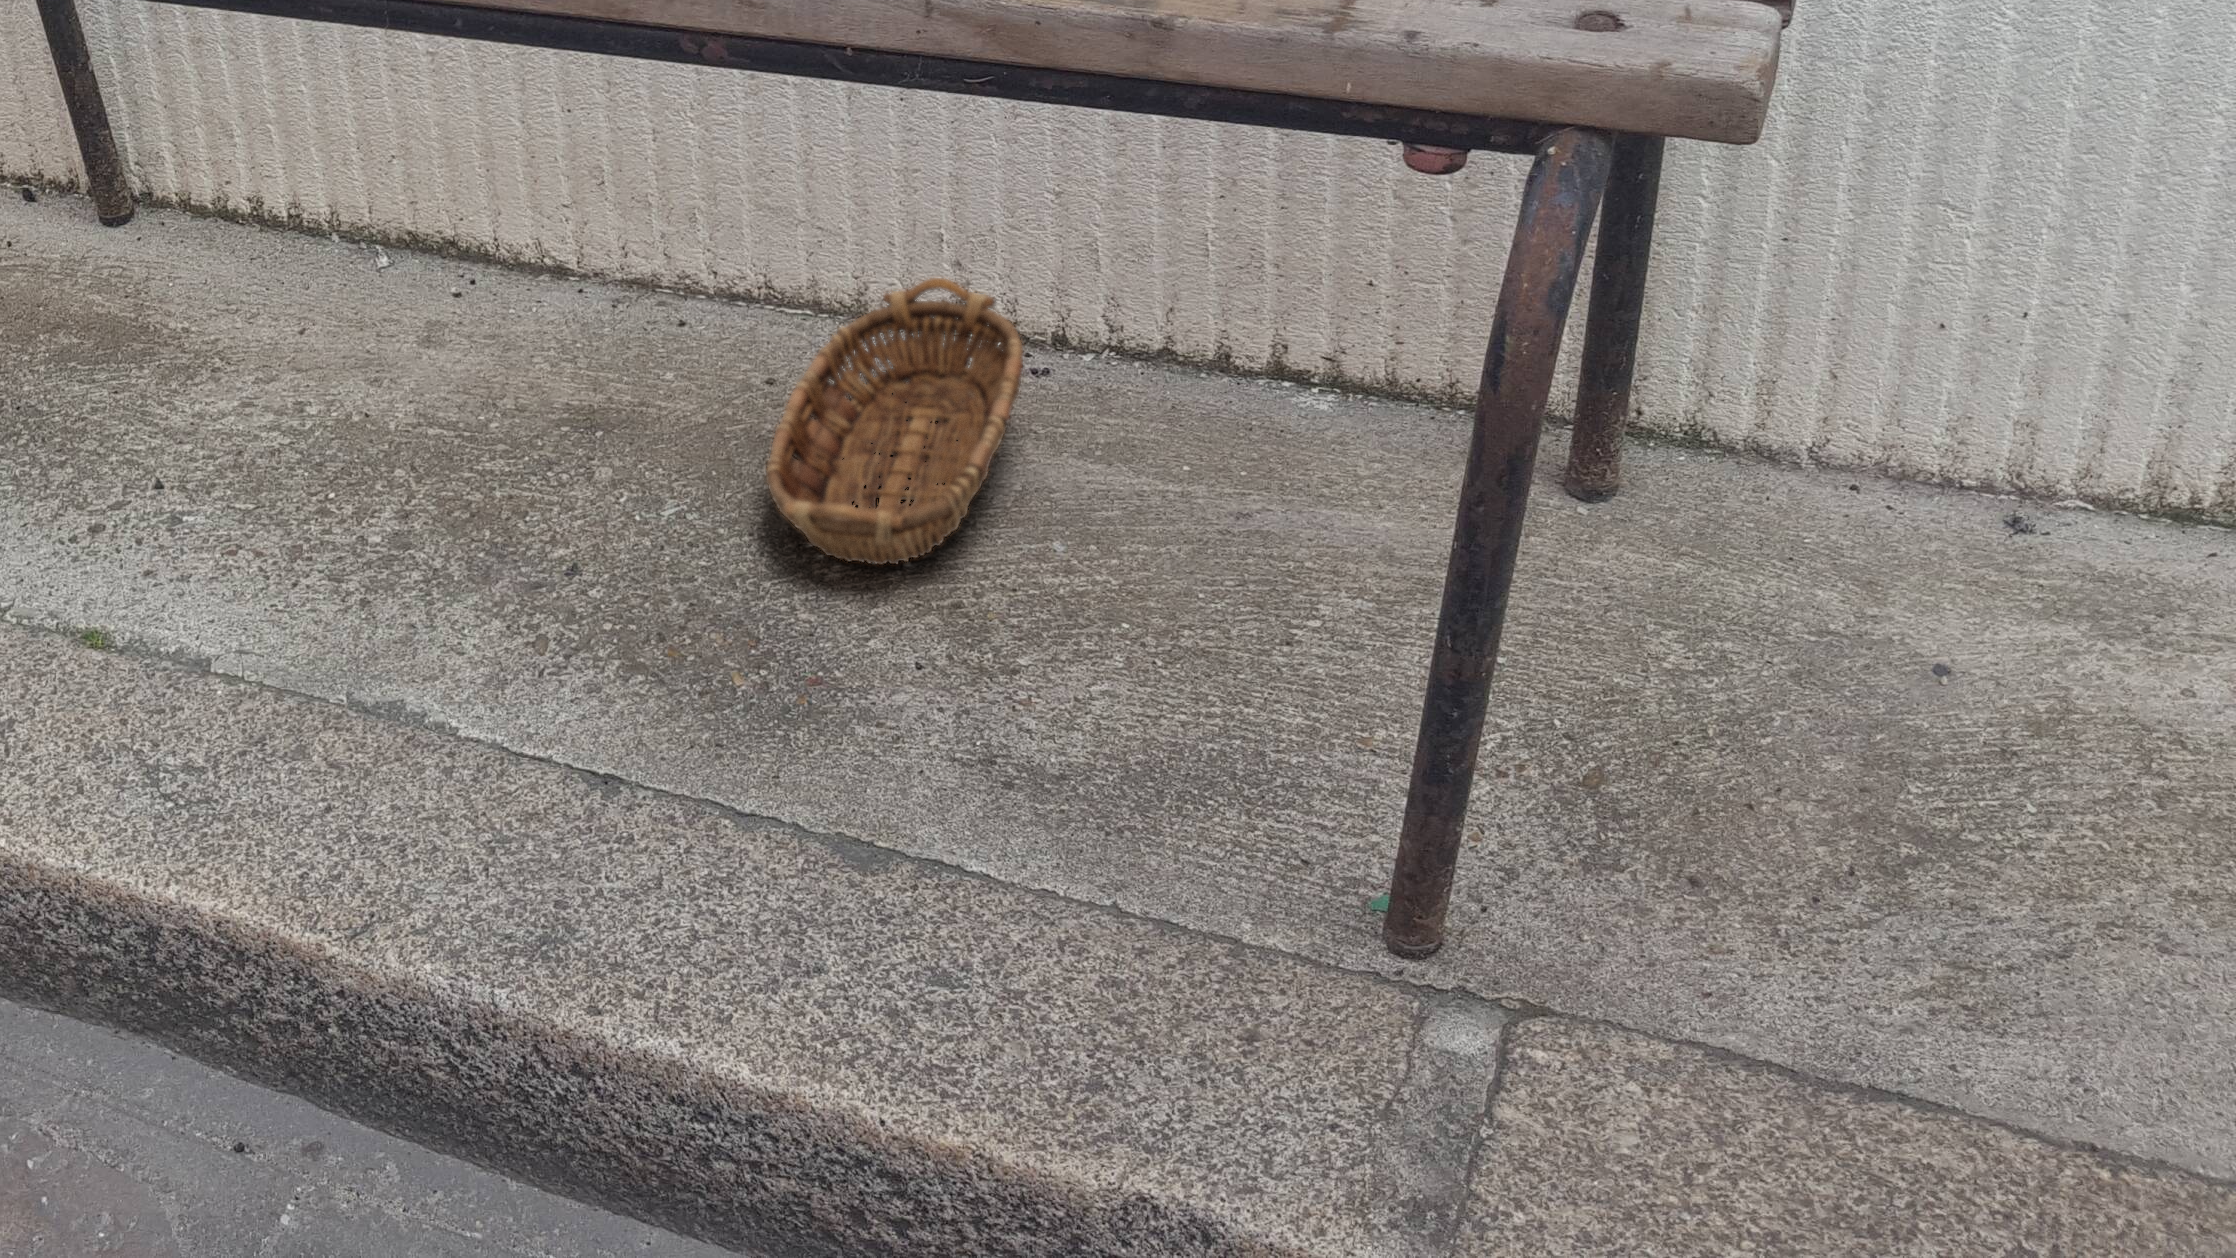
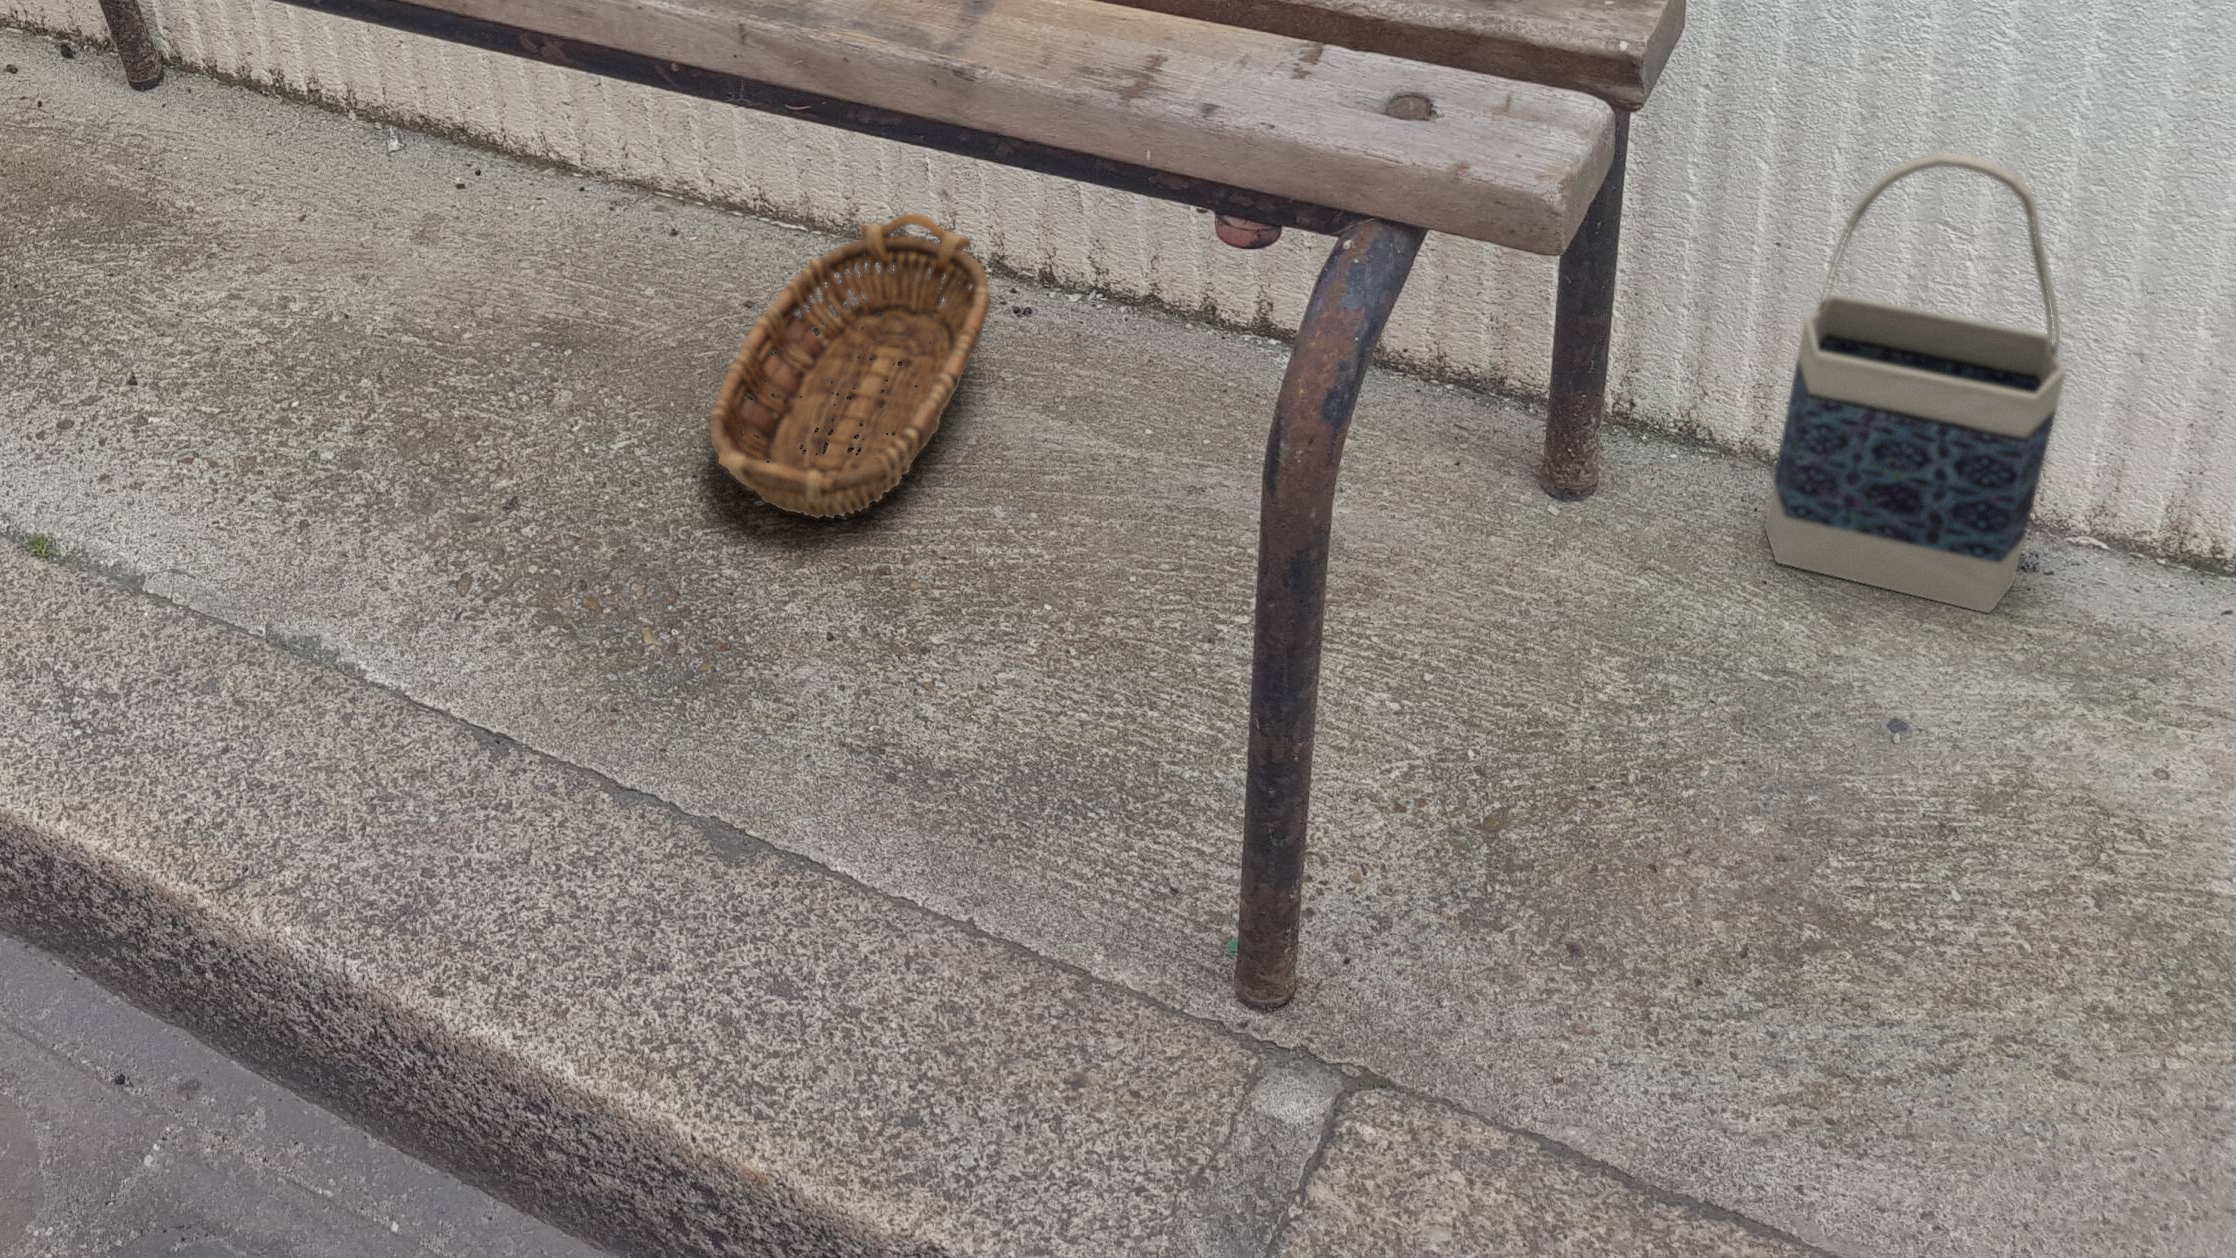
bag: none [1785,122,2061,574] -> present [1764,152,2066,613]

